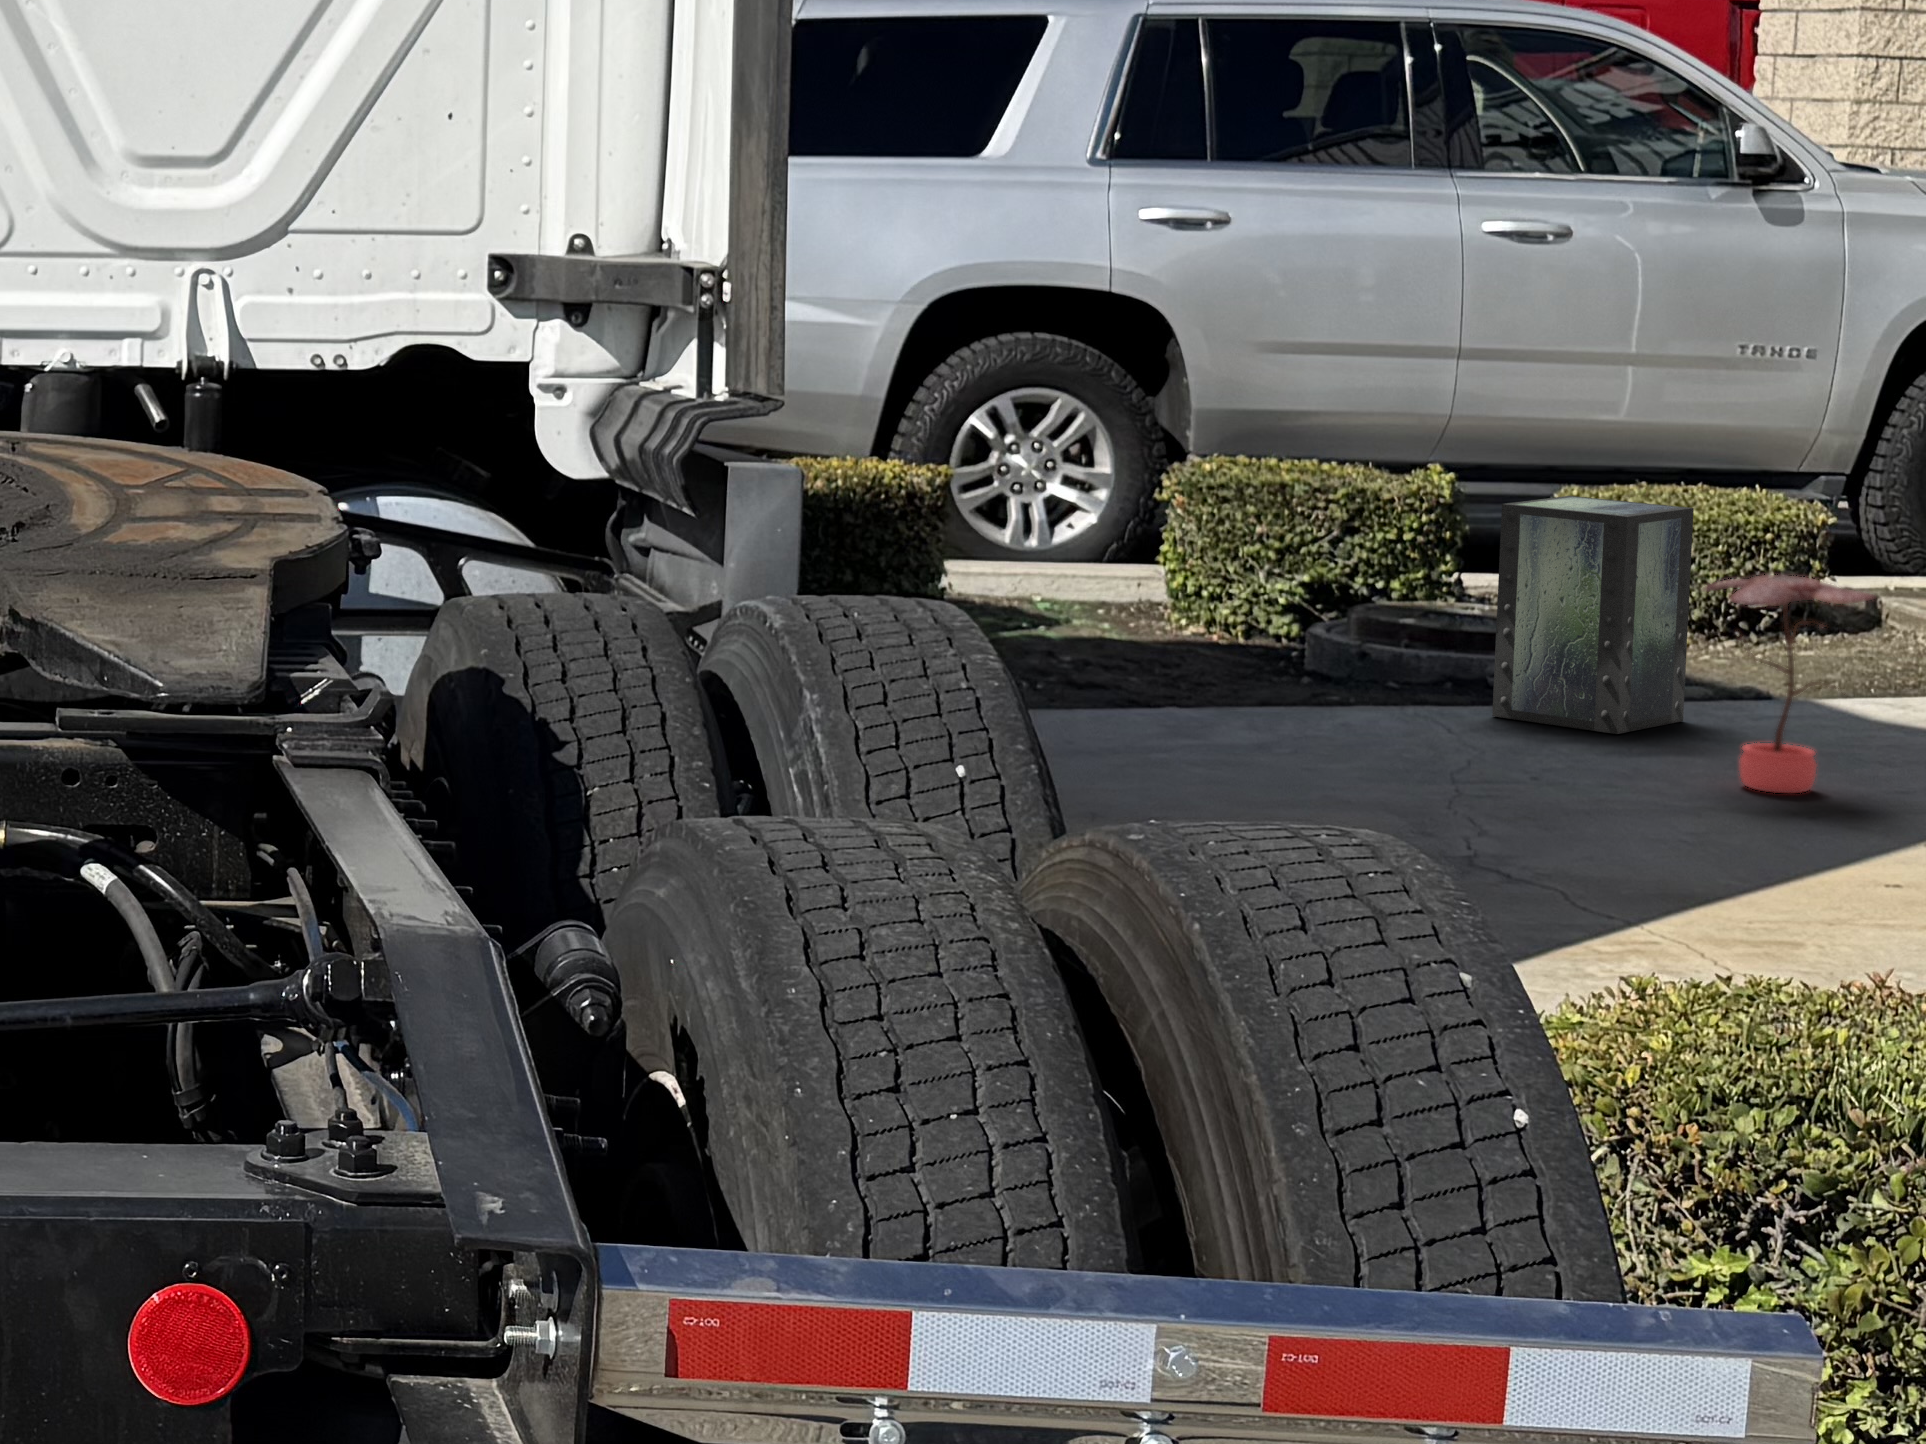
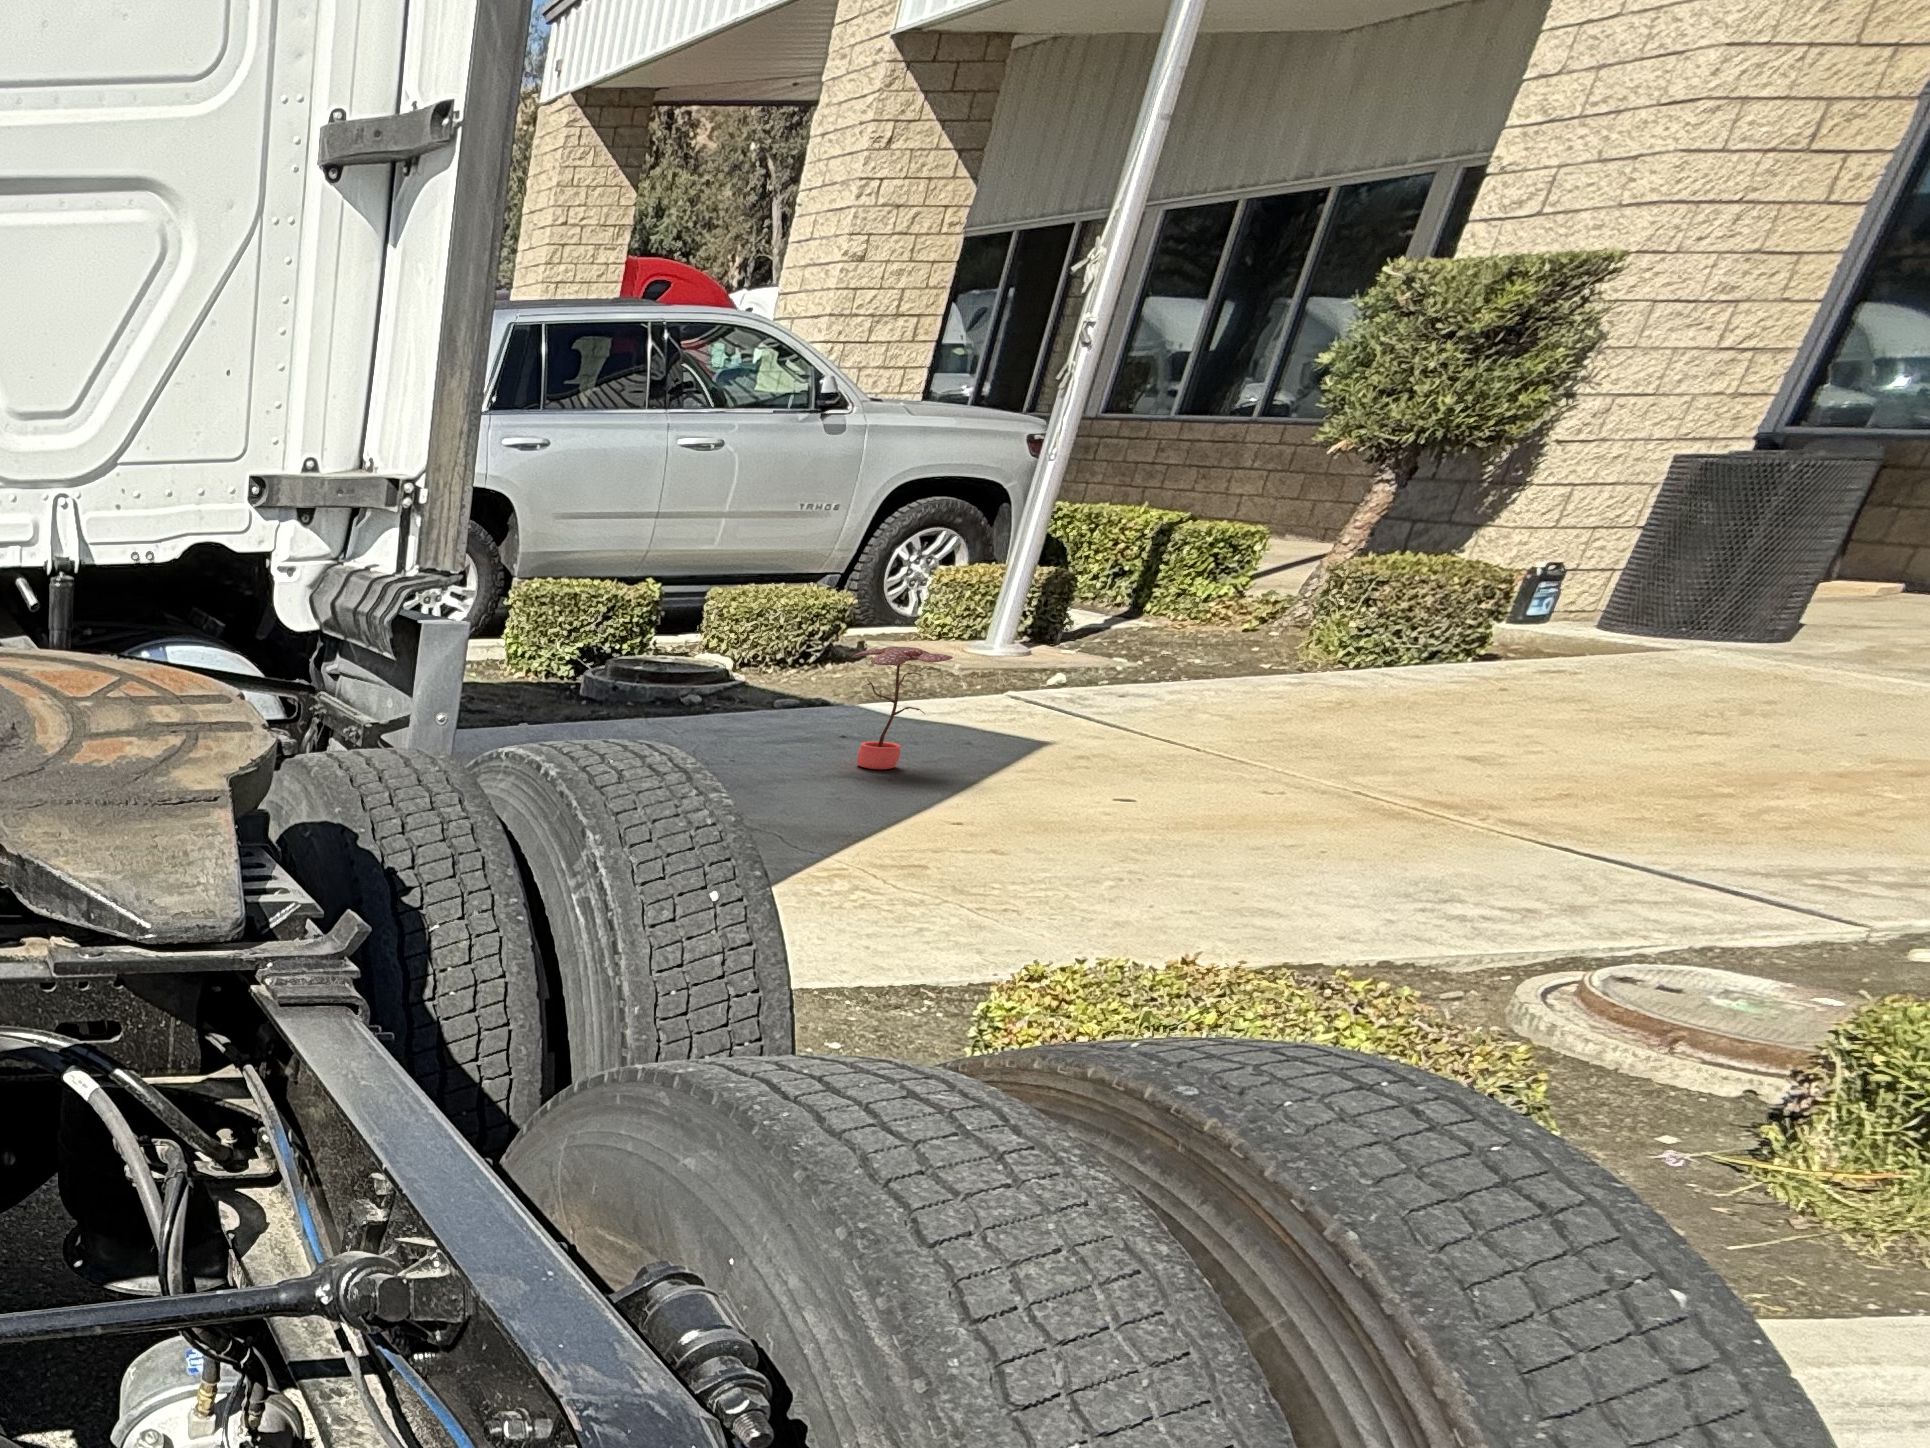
storage box: present [1492,496,1694,734] -> none [713,603,838,737]

